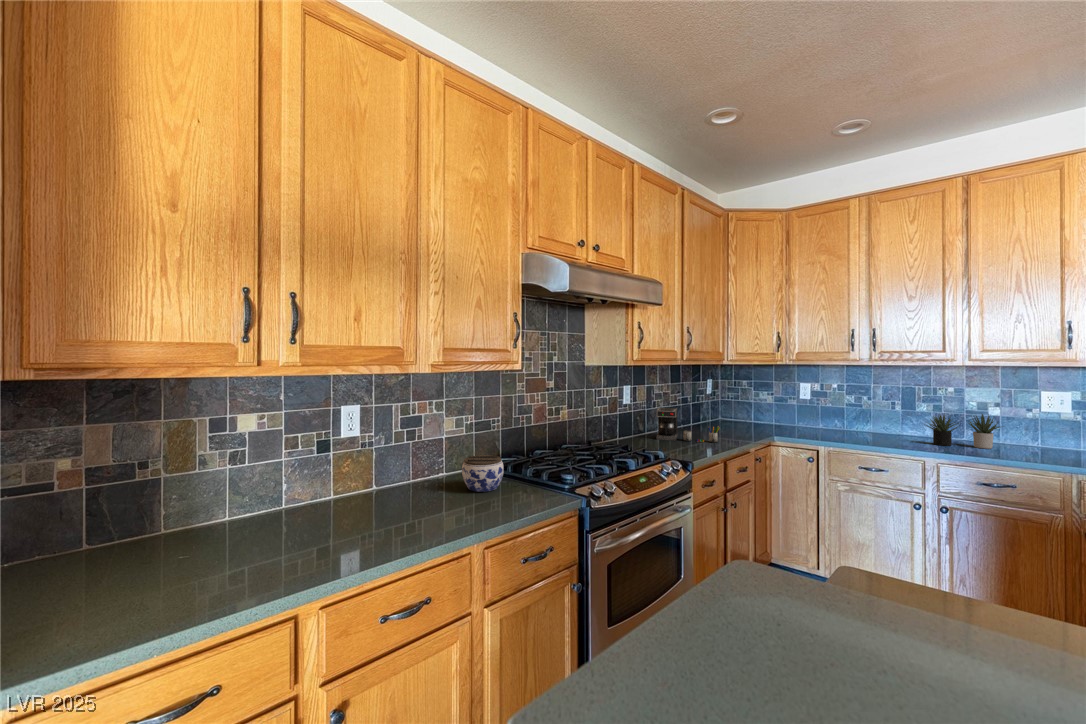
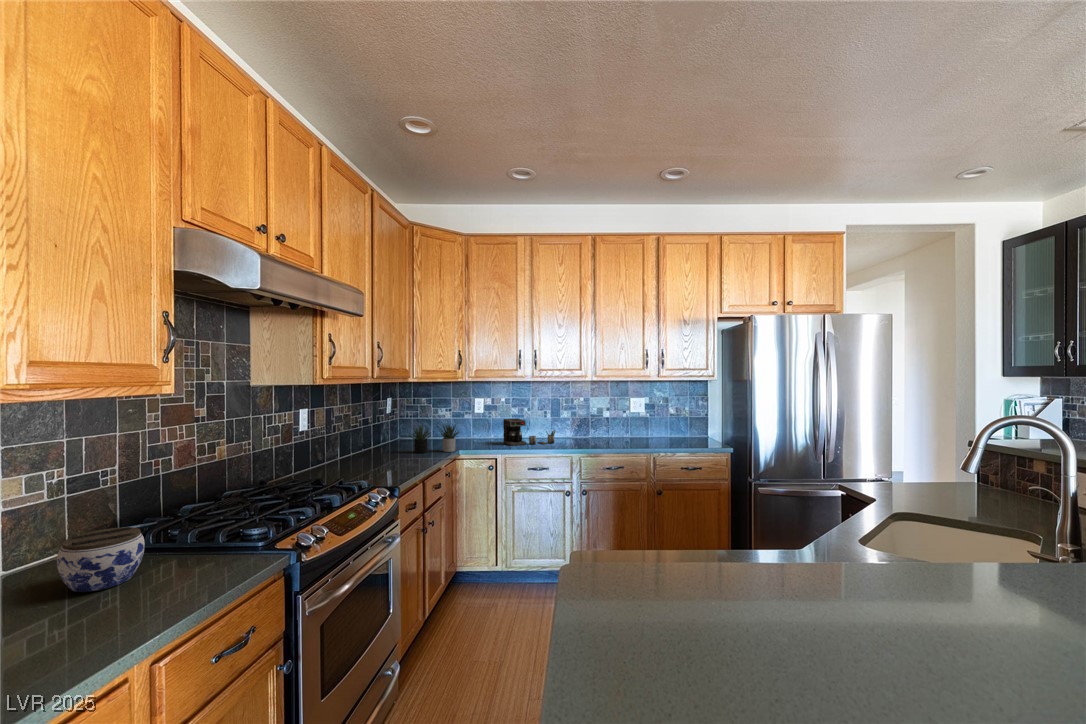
coffee maker: present [656,408,720,442] -> present [503,418,556,446]
succulent plant: present [928,414,1000,449] -> present [410,424,459,453]

